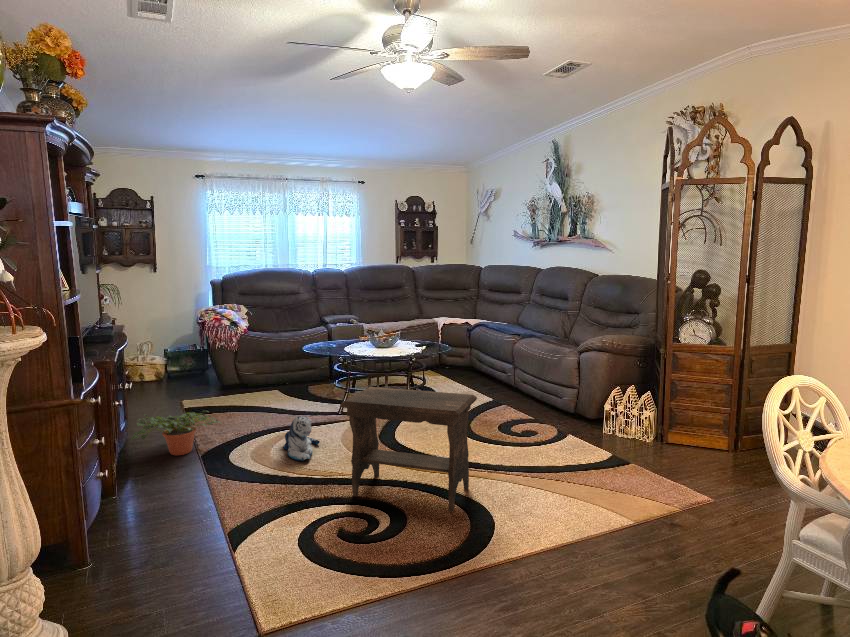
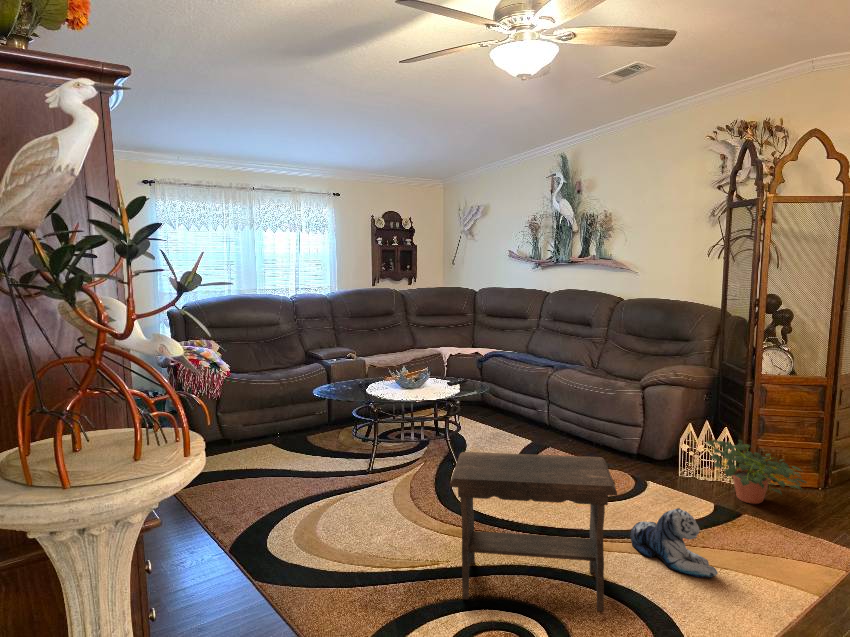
potted plant: present [131,411,221,455] -> present [707,440,807,504]
plush toy: present [283,416,320,461] -> present [631,508,718,578]

